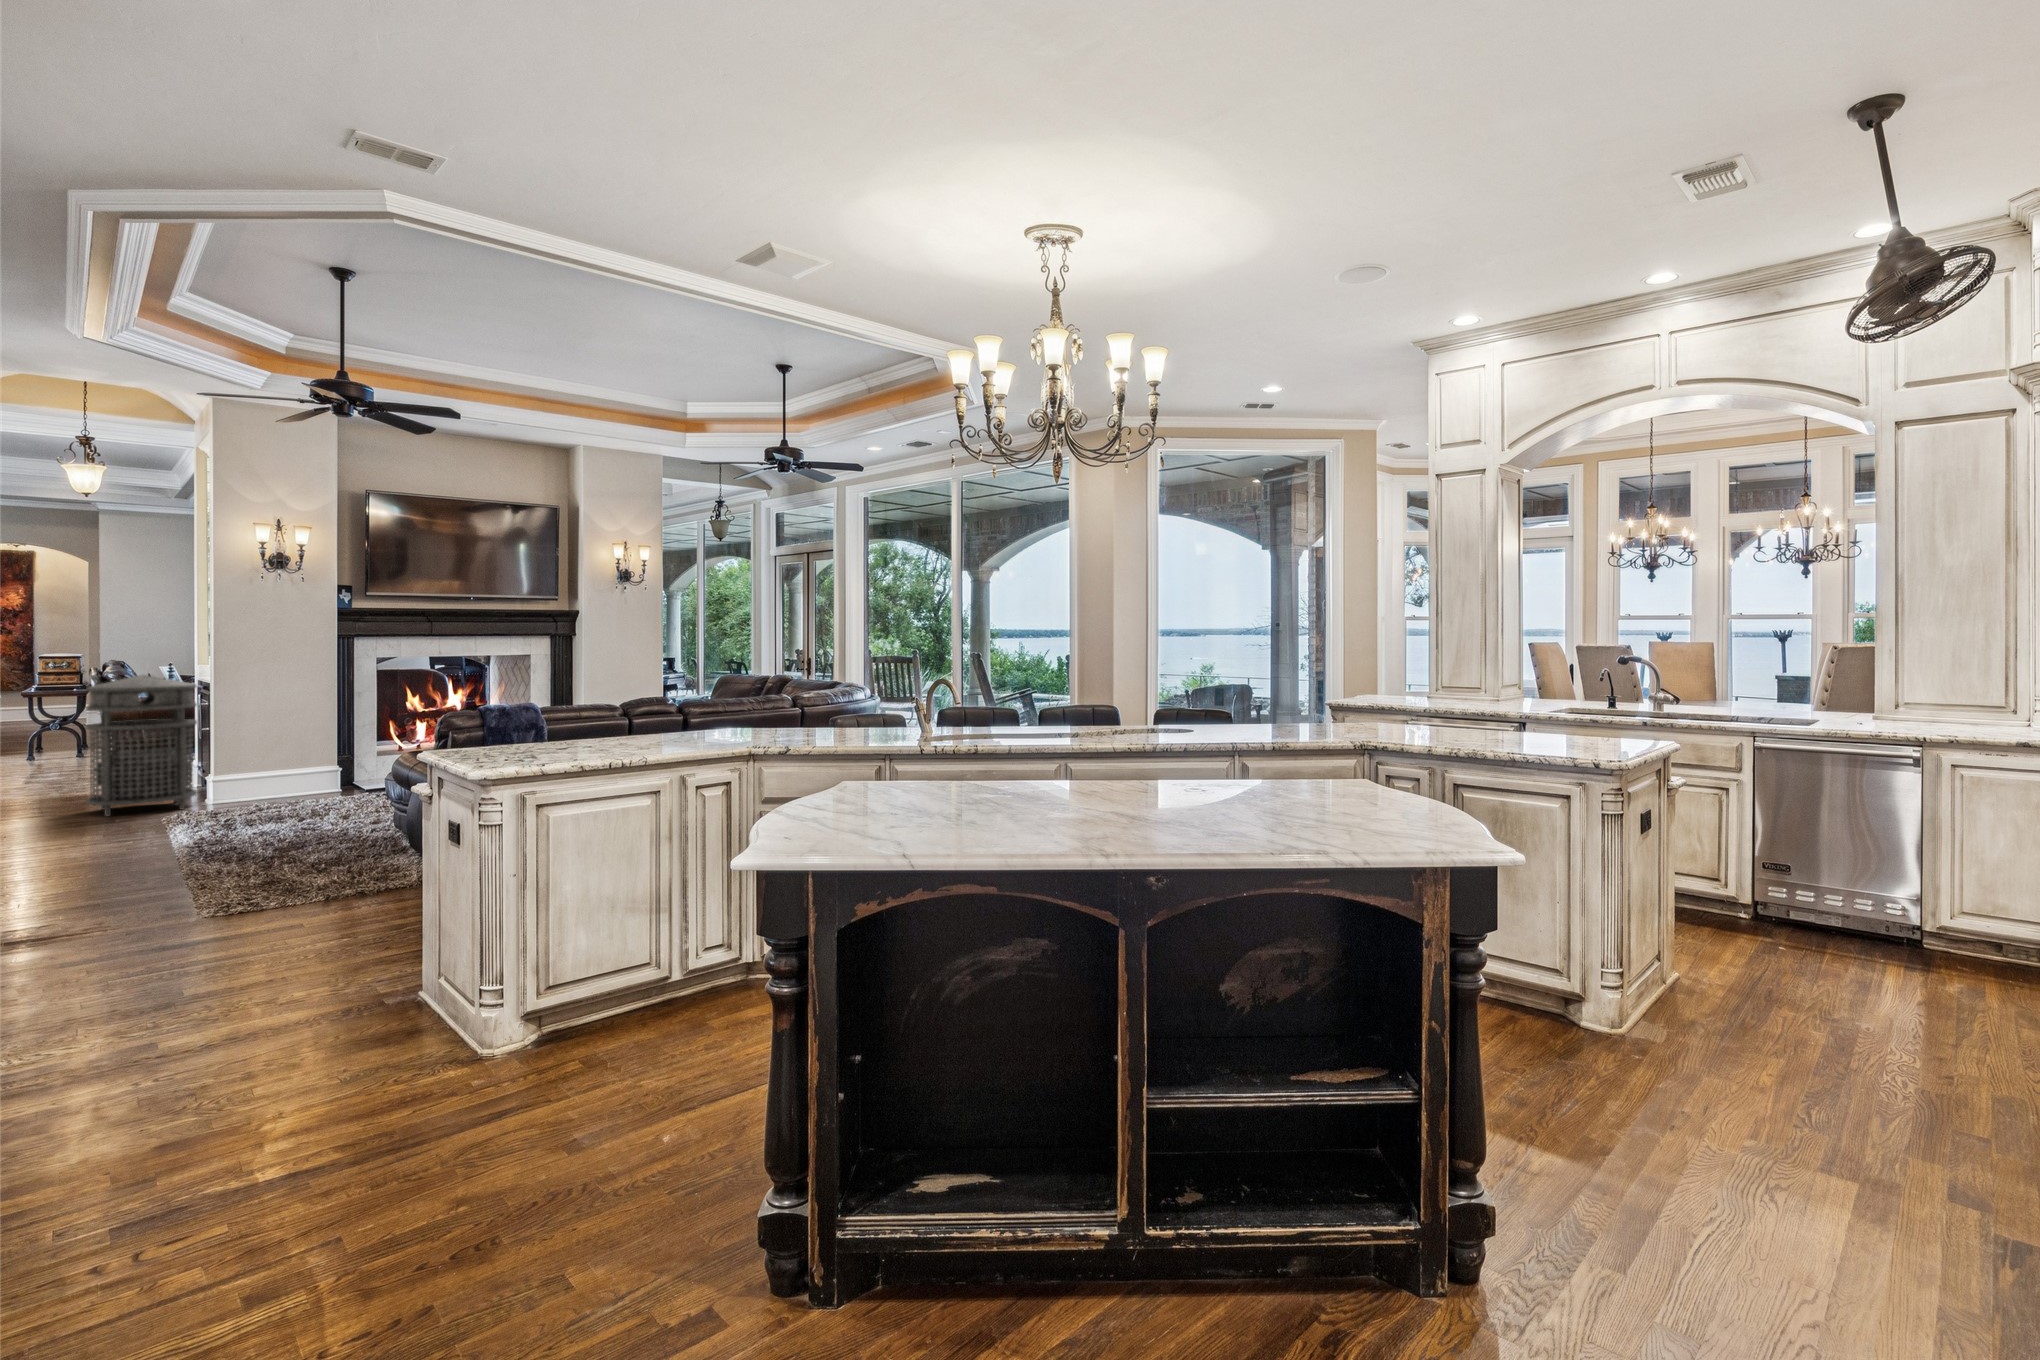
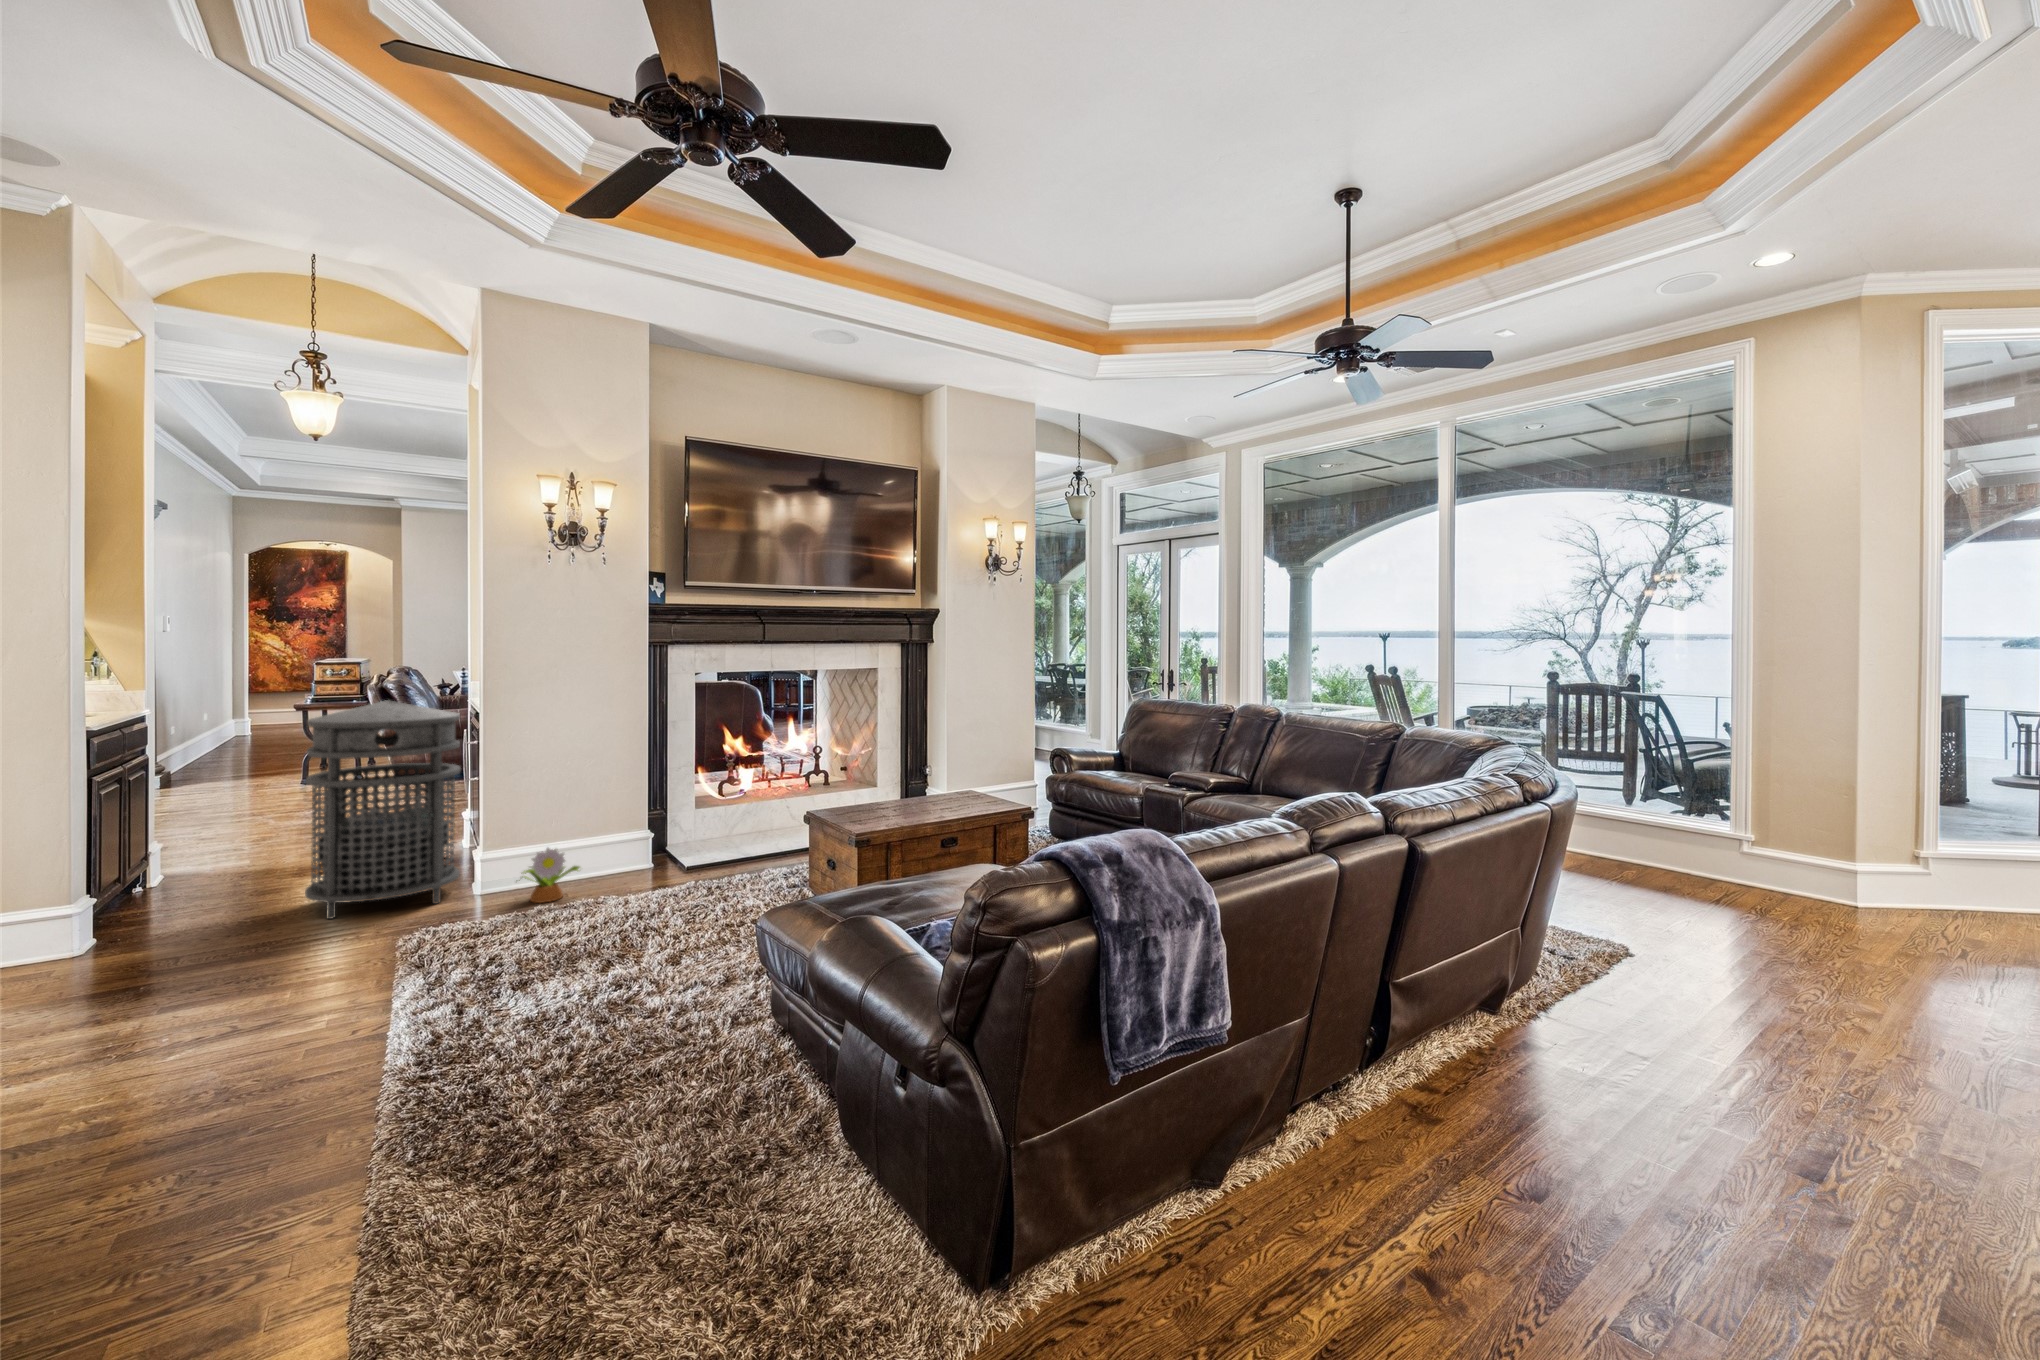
decorative plant: none [241,770,290,807] -> present [519,848,580,903]

